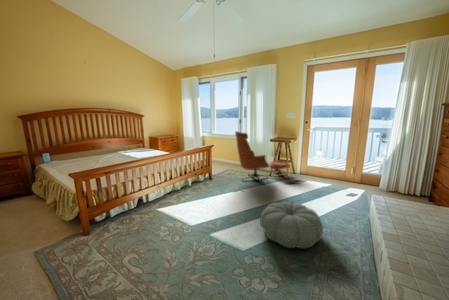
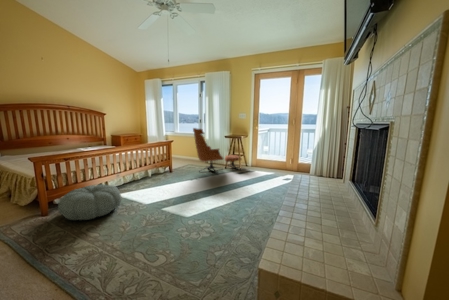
pouf: present [260,201,323,248] -> present [58,184,122,220]

